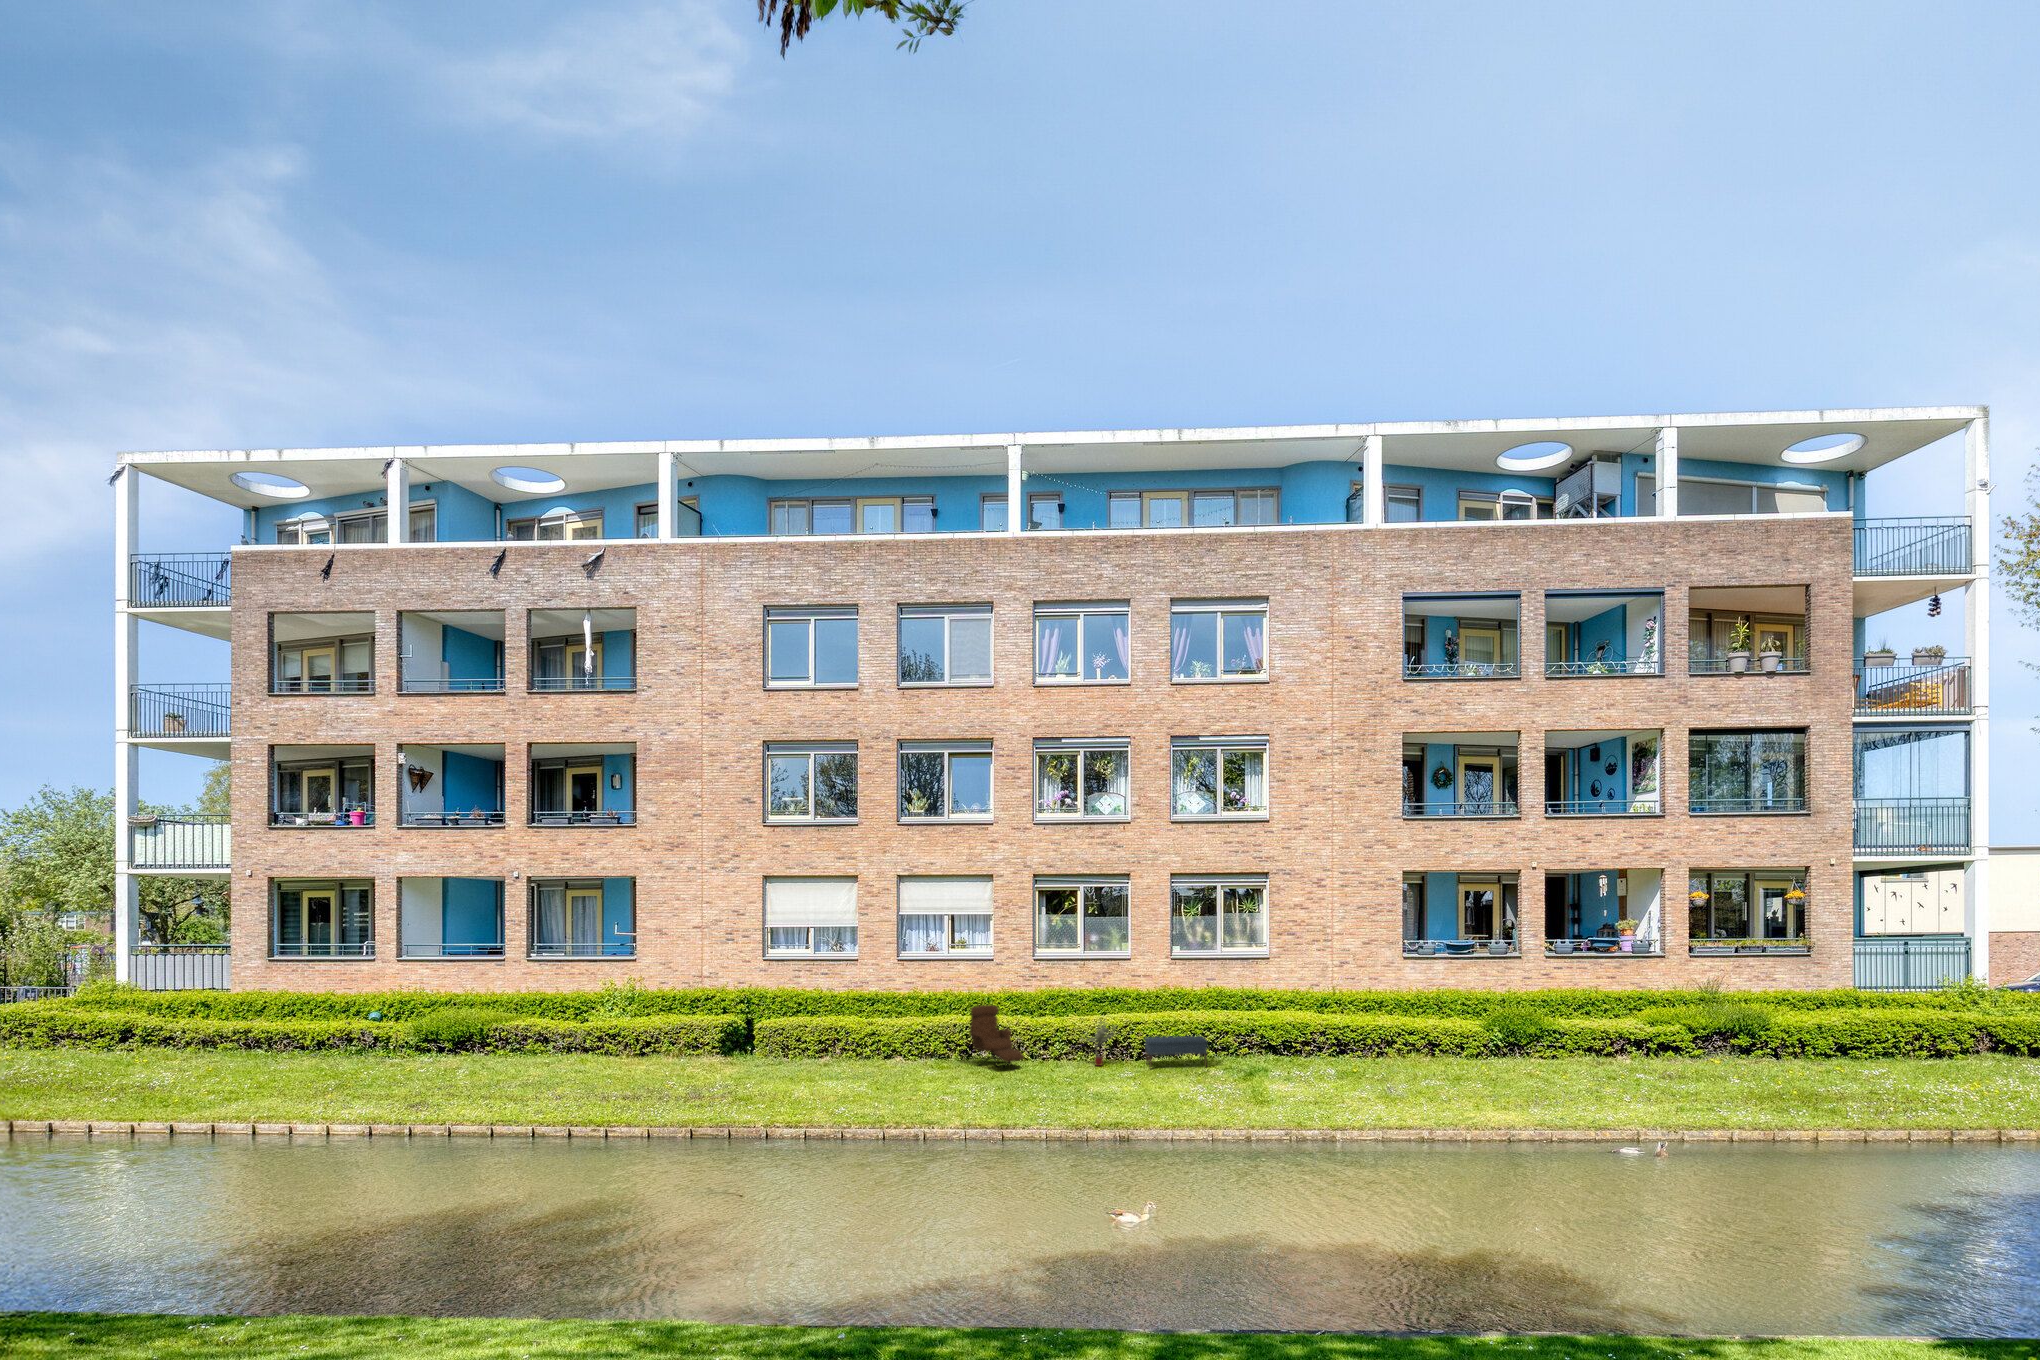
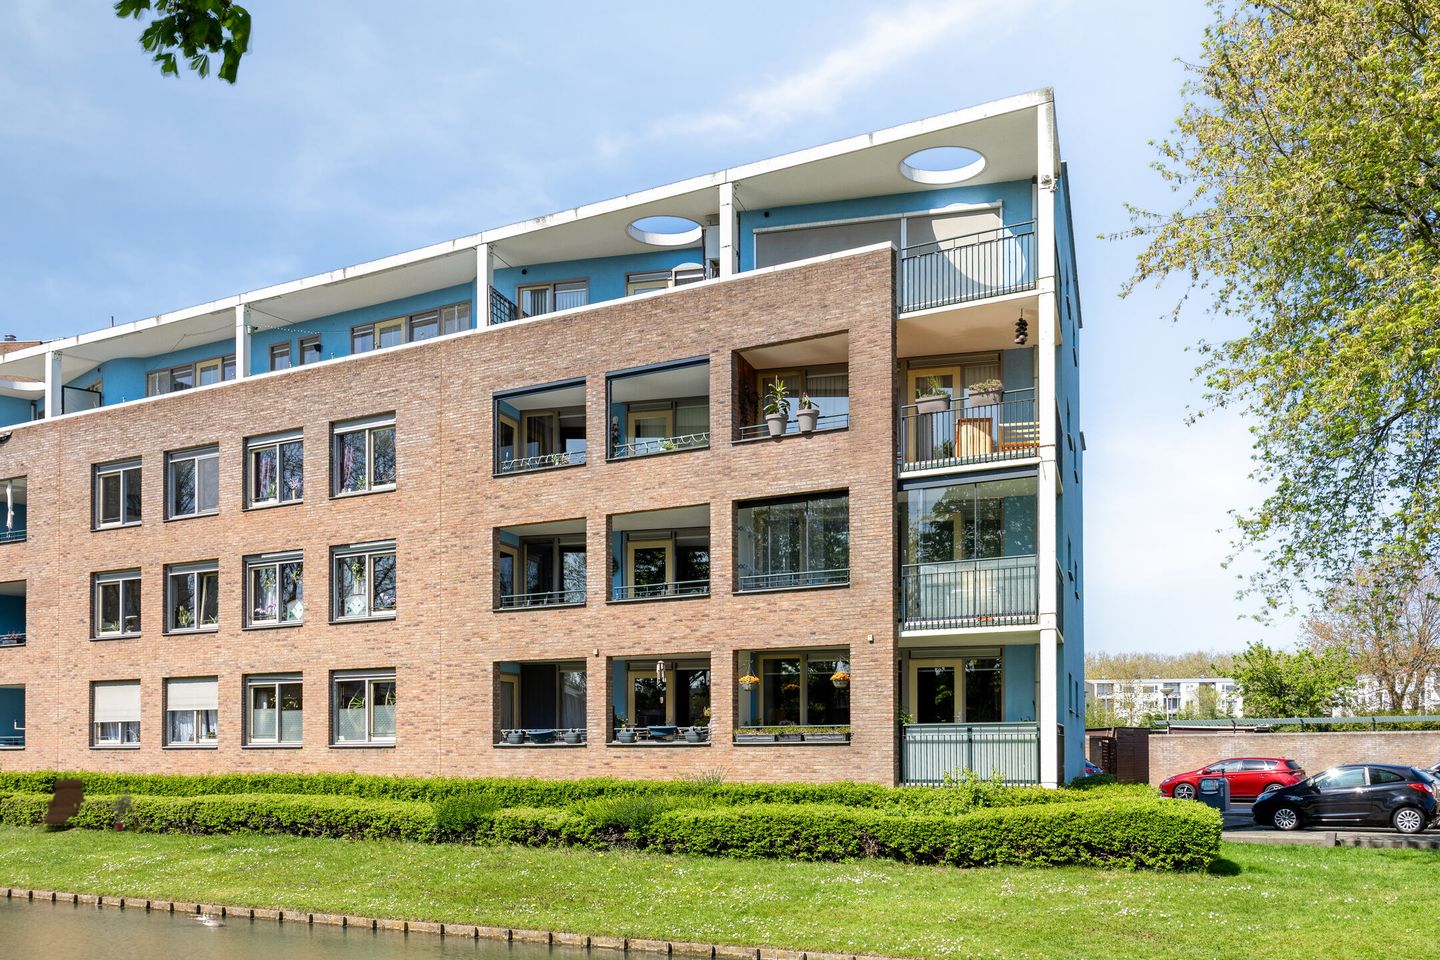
bench: present [1145,1036,1208,1068] -> none [139,806,196,834]

